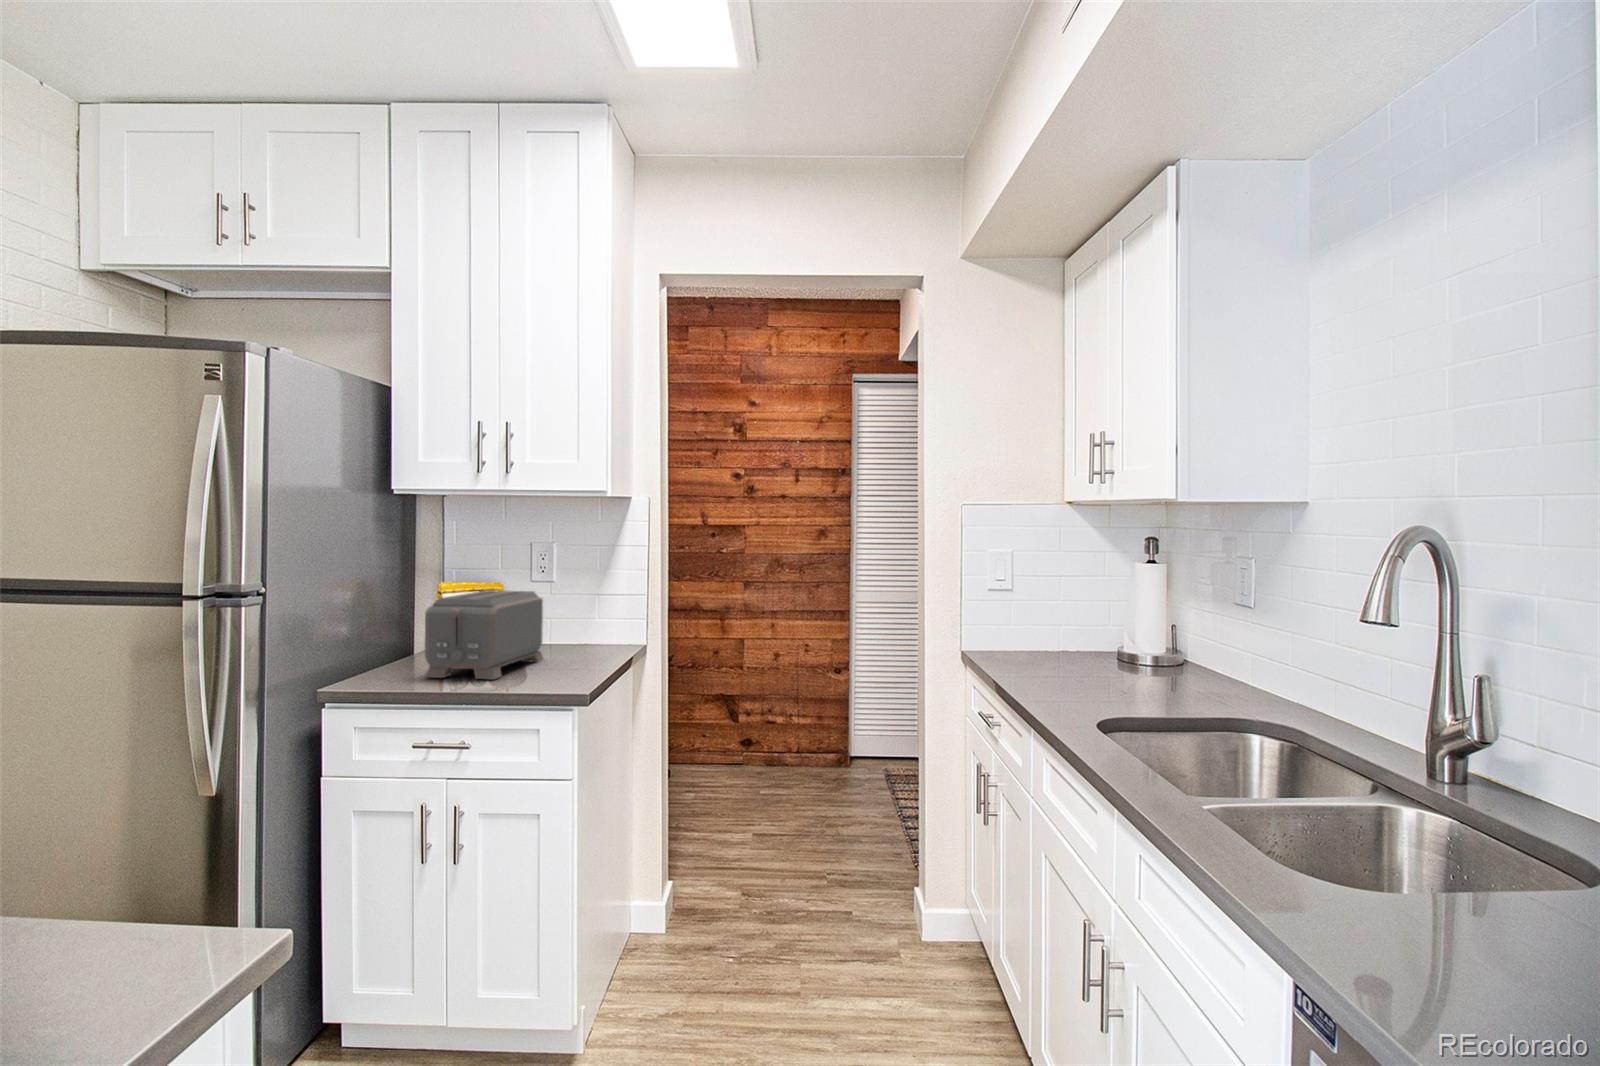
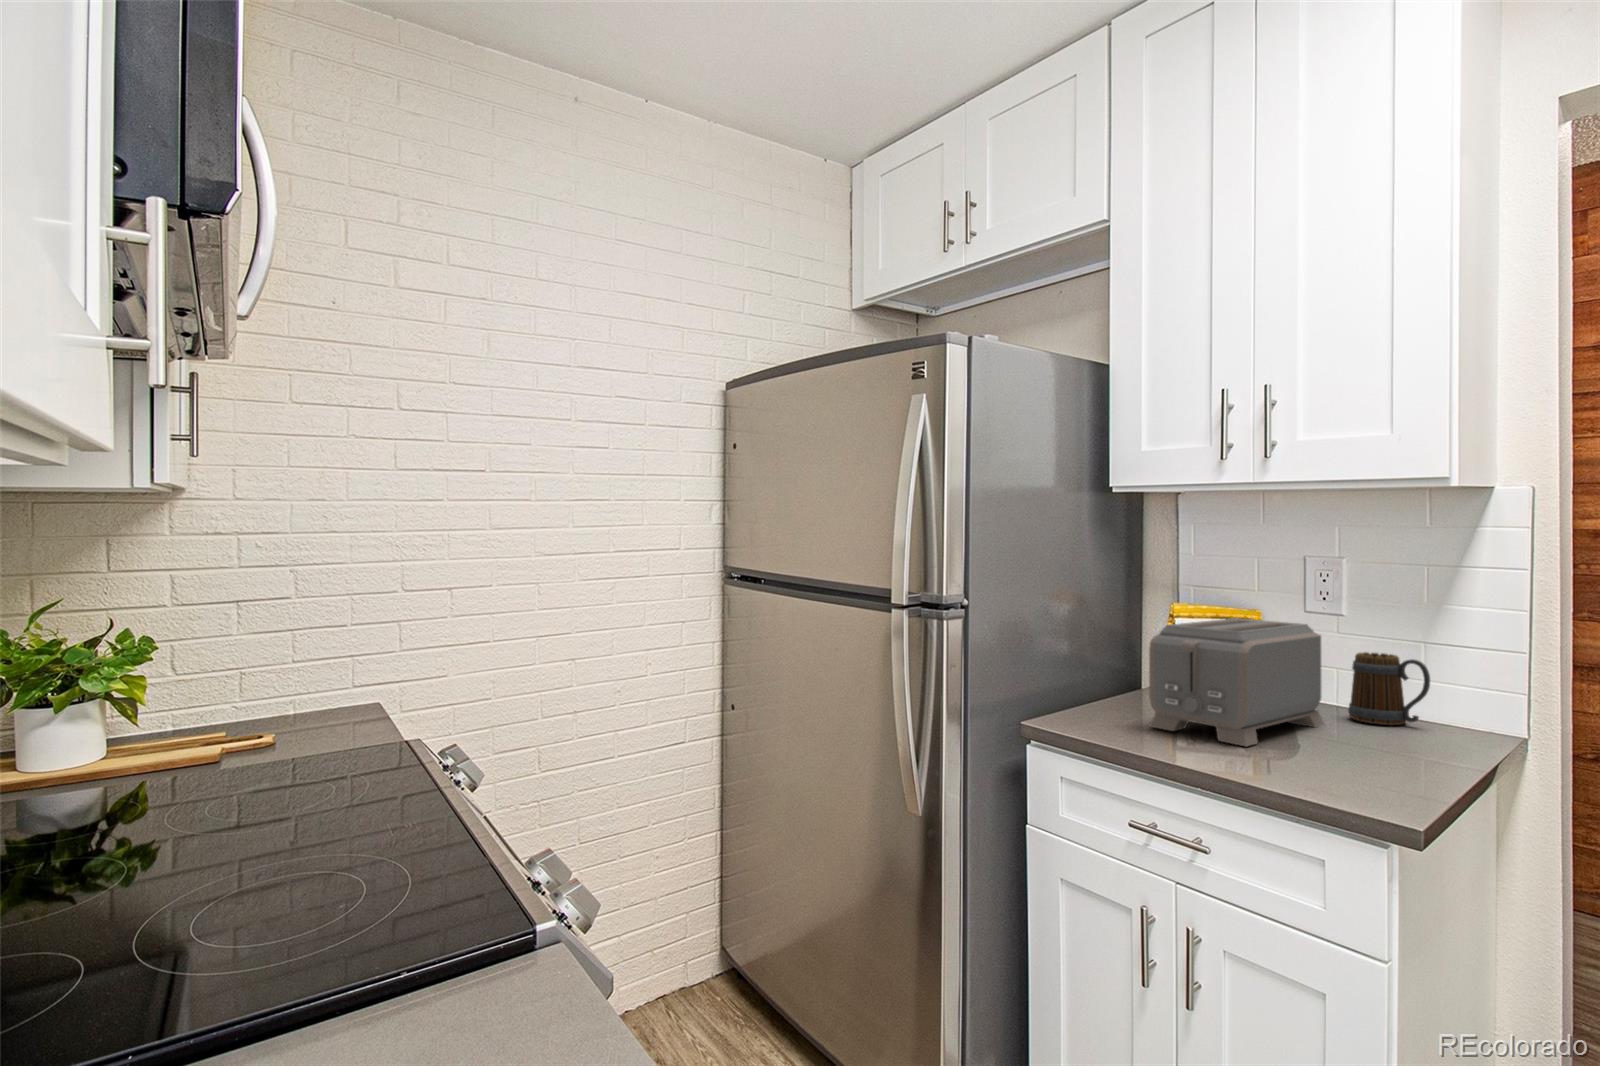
mug: none [559,608,604,655] -> present [1348,652,1430,725]

